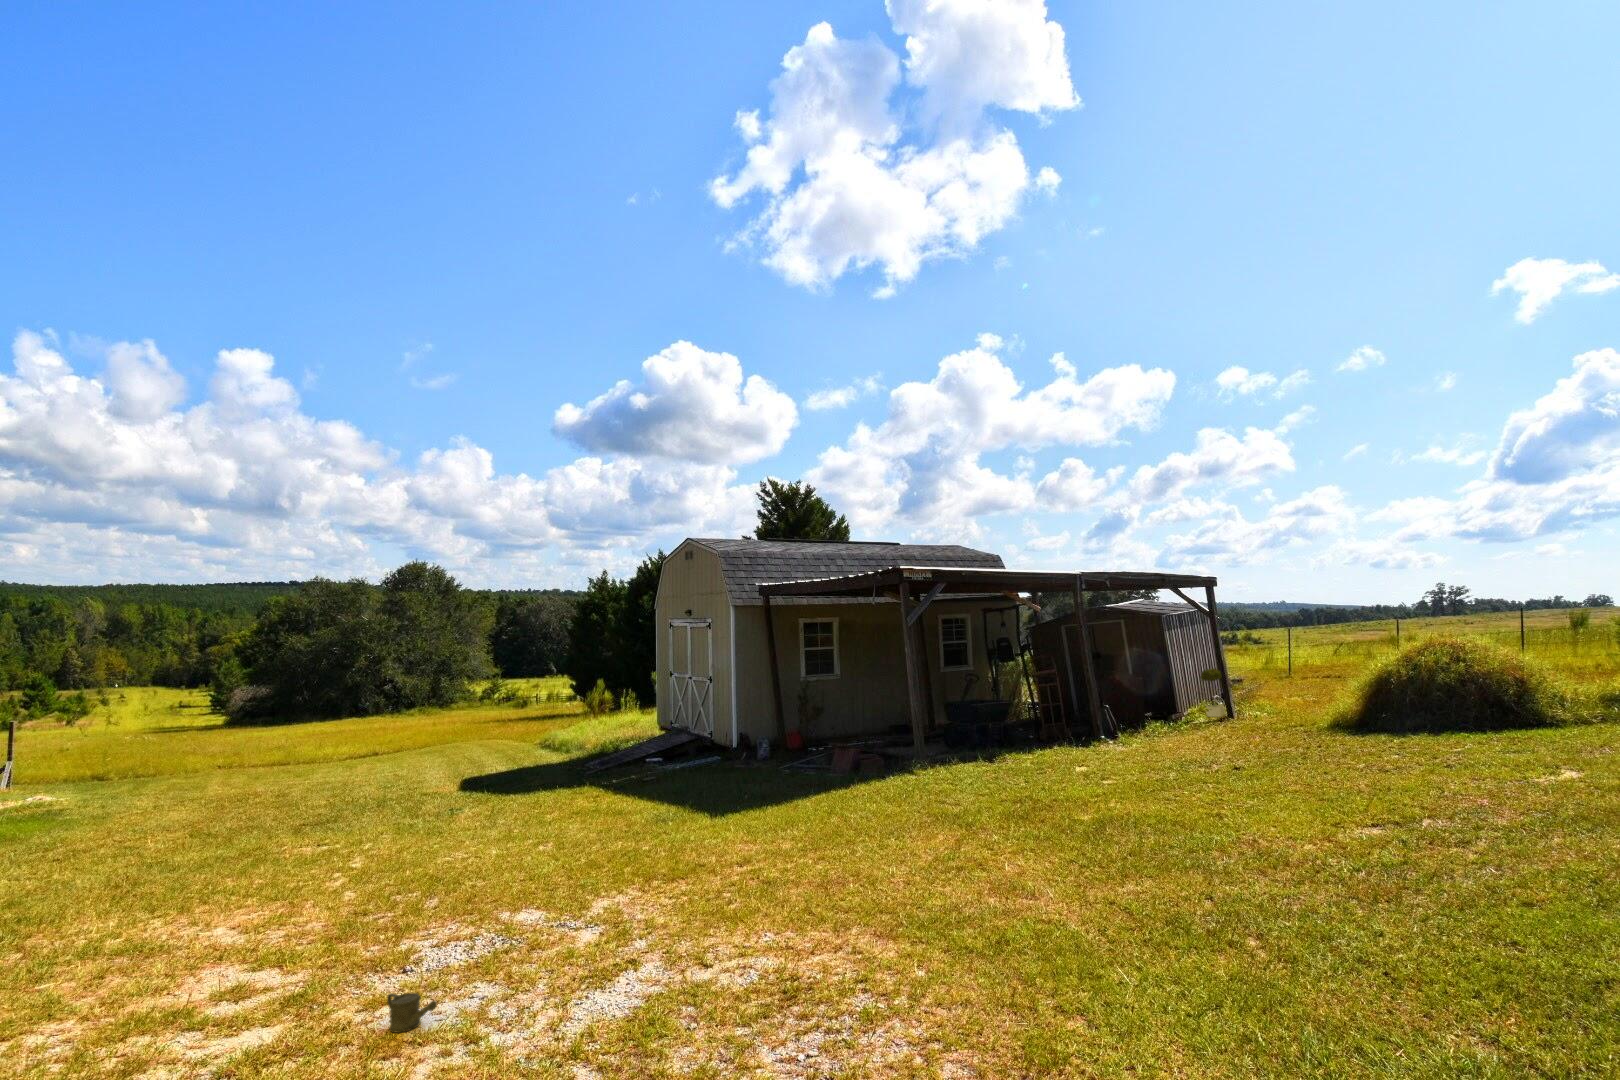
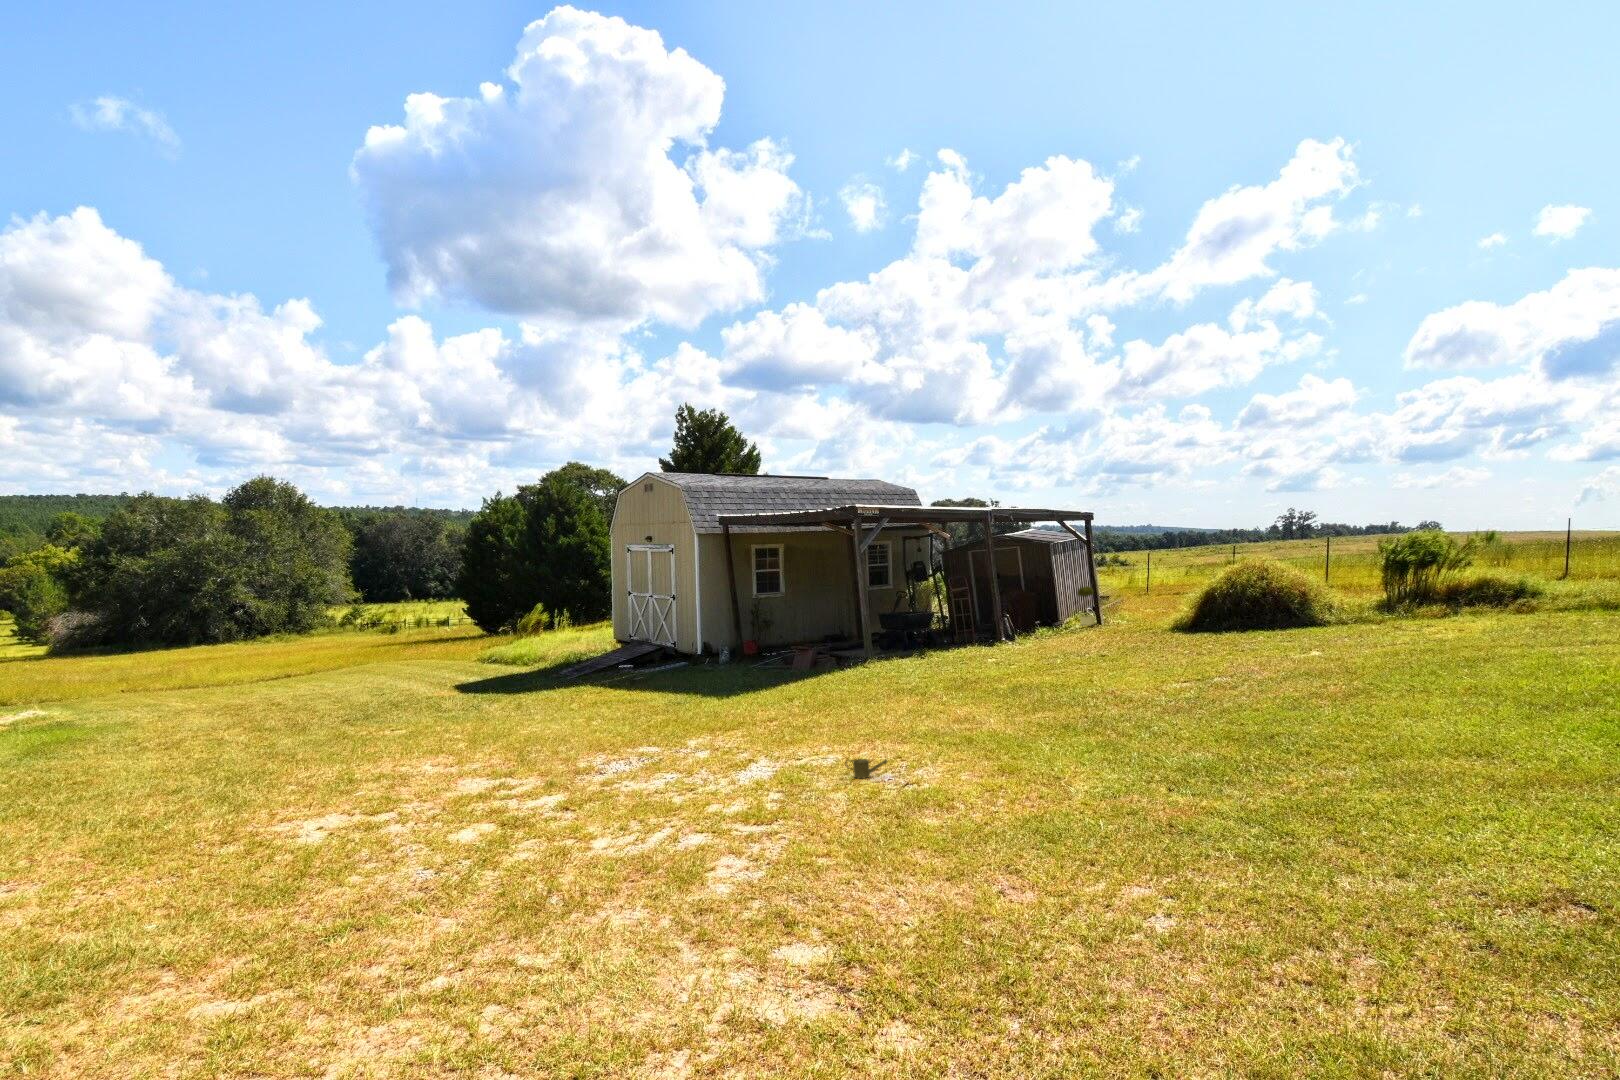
watering can: present [387,992,437,1033] -> present [845,759,887,779]

